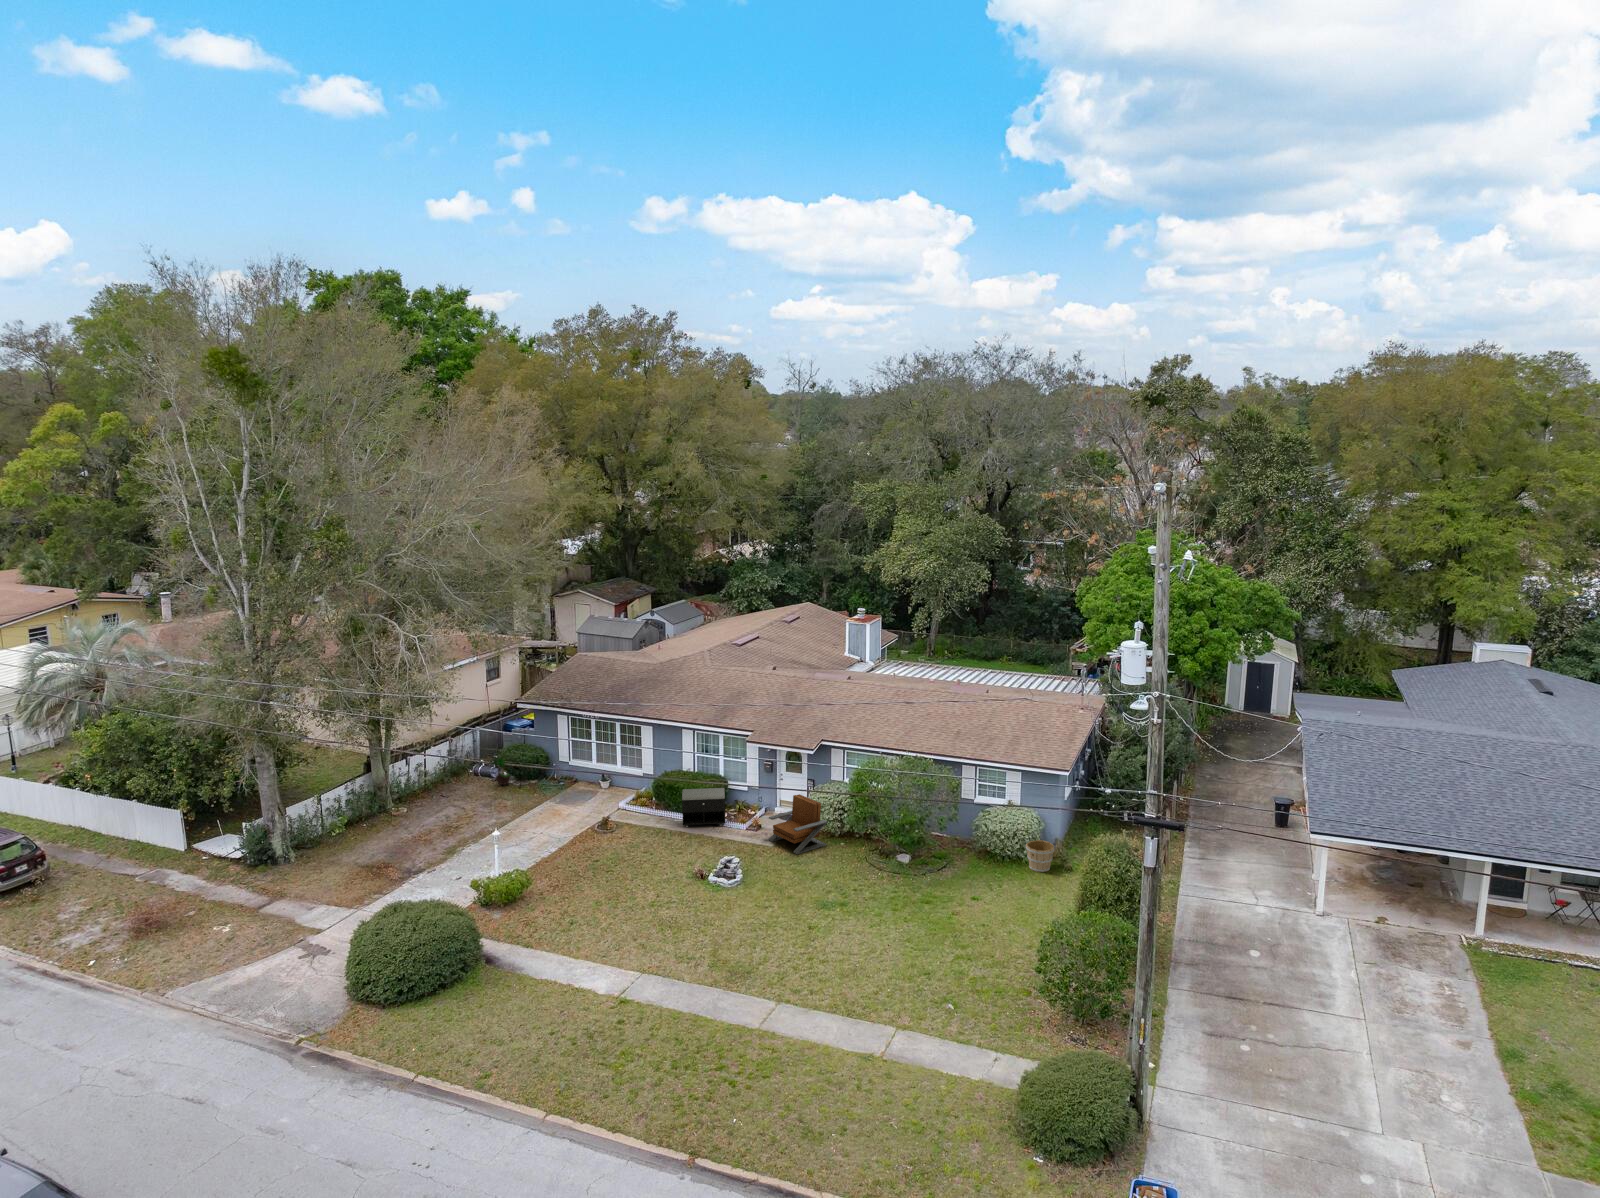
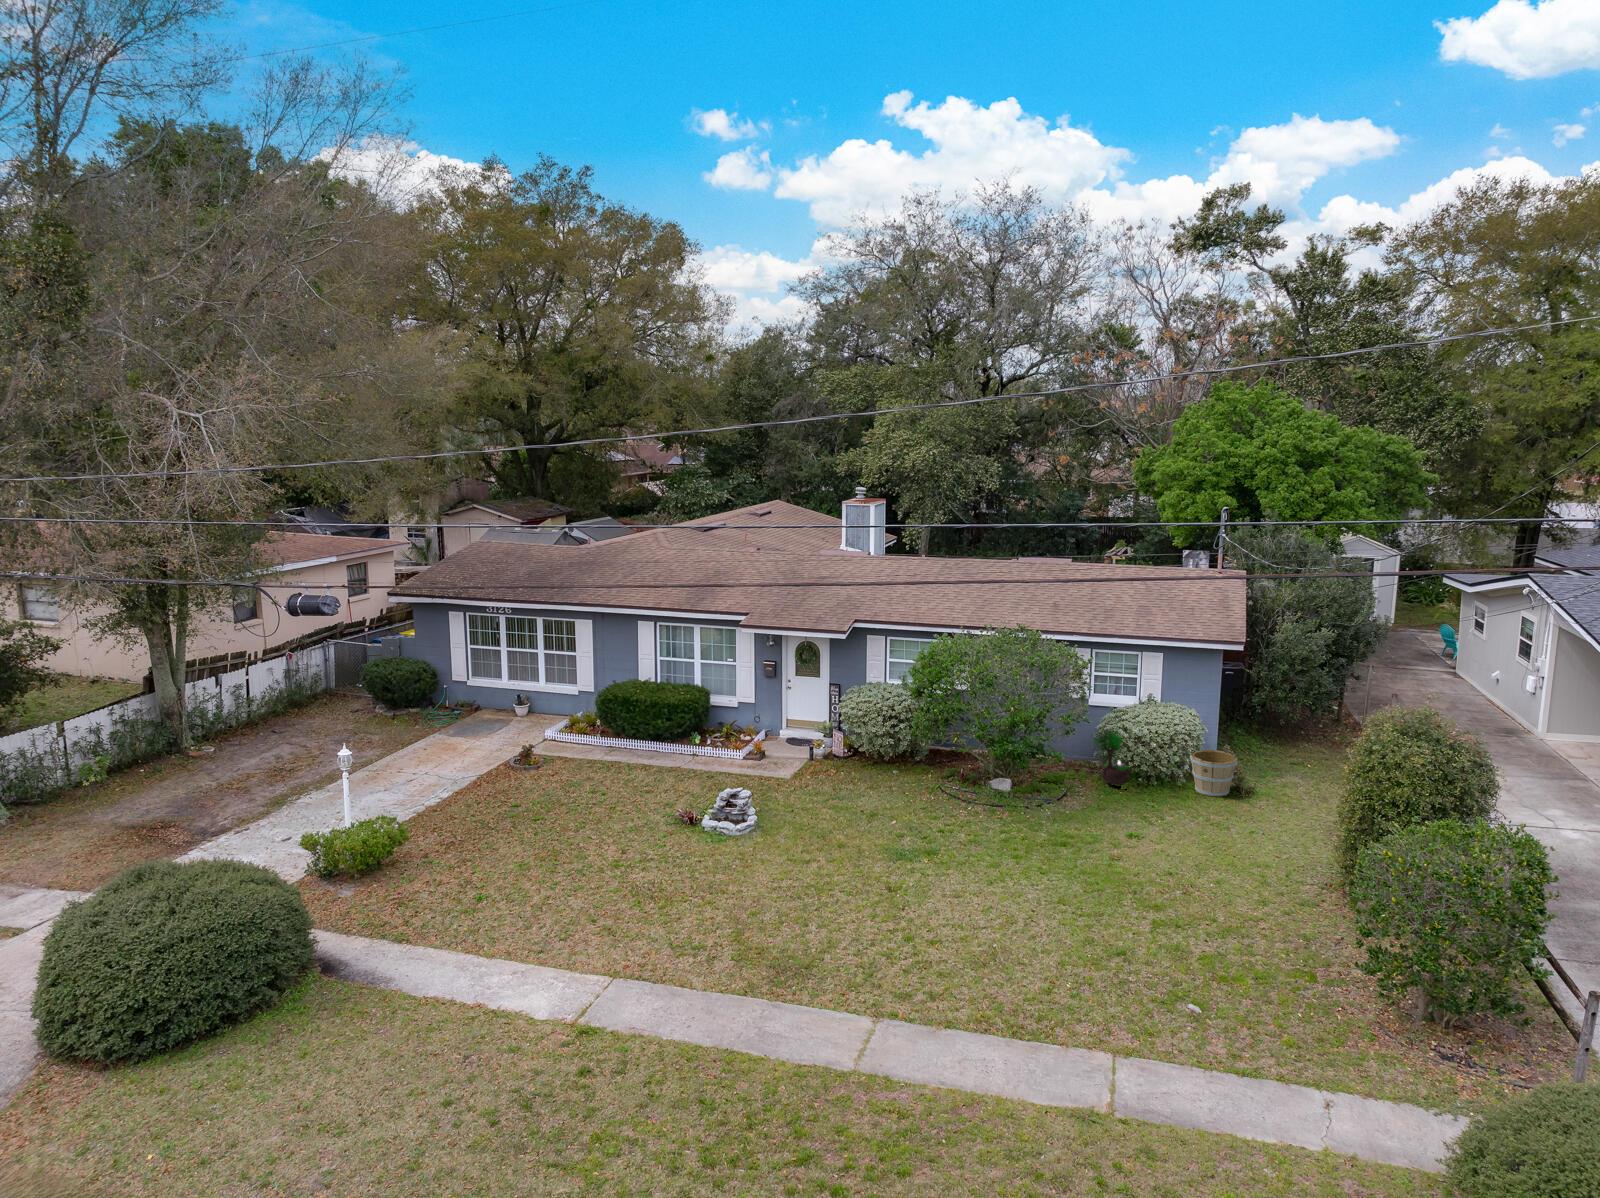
potted tree: present [490,757,511,785] -> present [1094,730,1130,785]
storage bench: present [682,788,725,827] -> none [645,699,712,758]
lounge chair: present [769,794,827,854] -> none [783,700,876,787]

